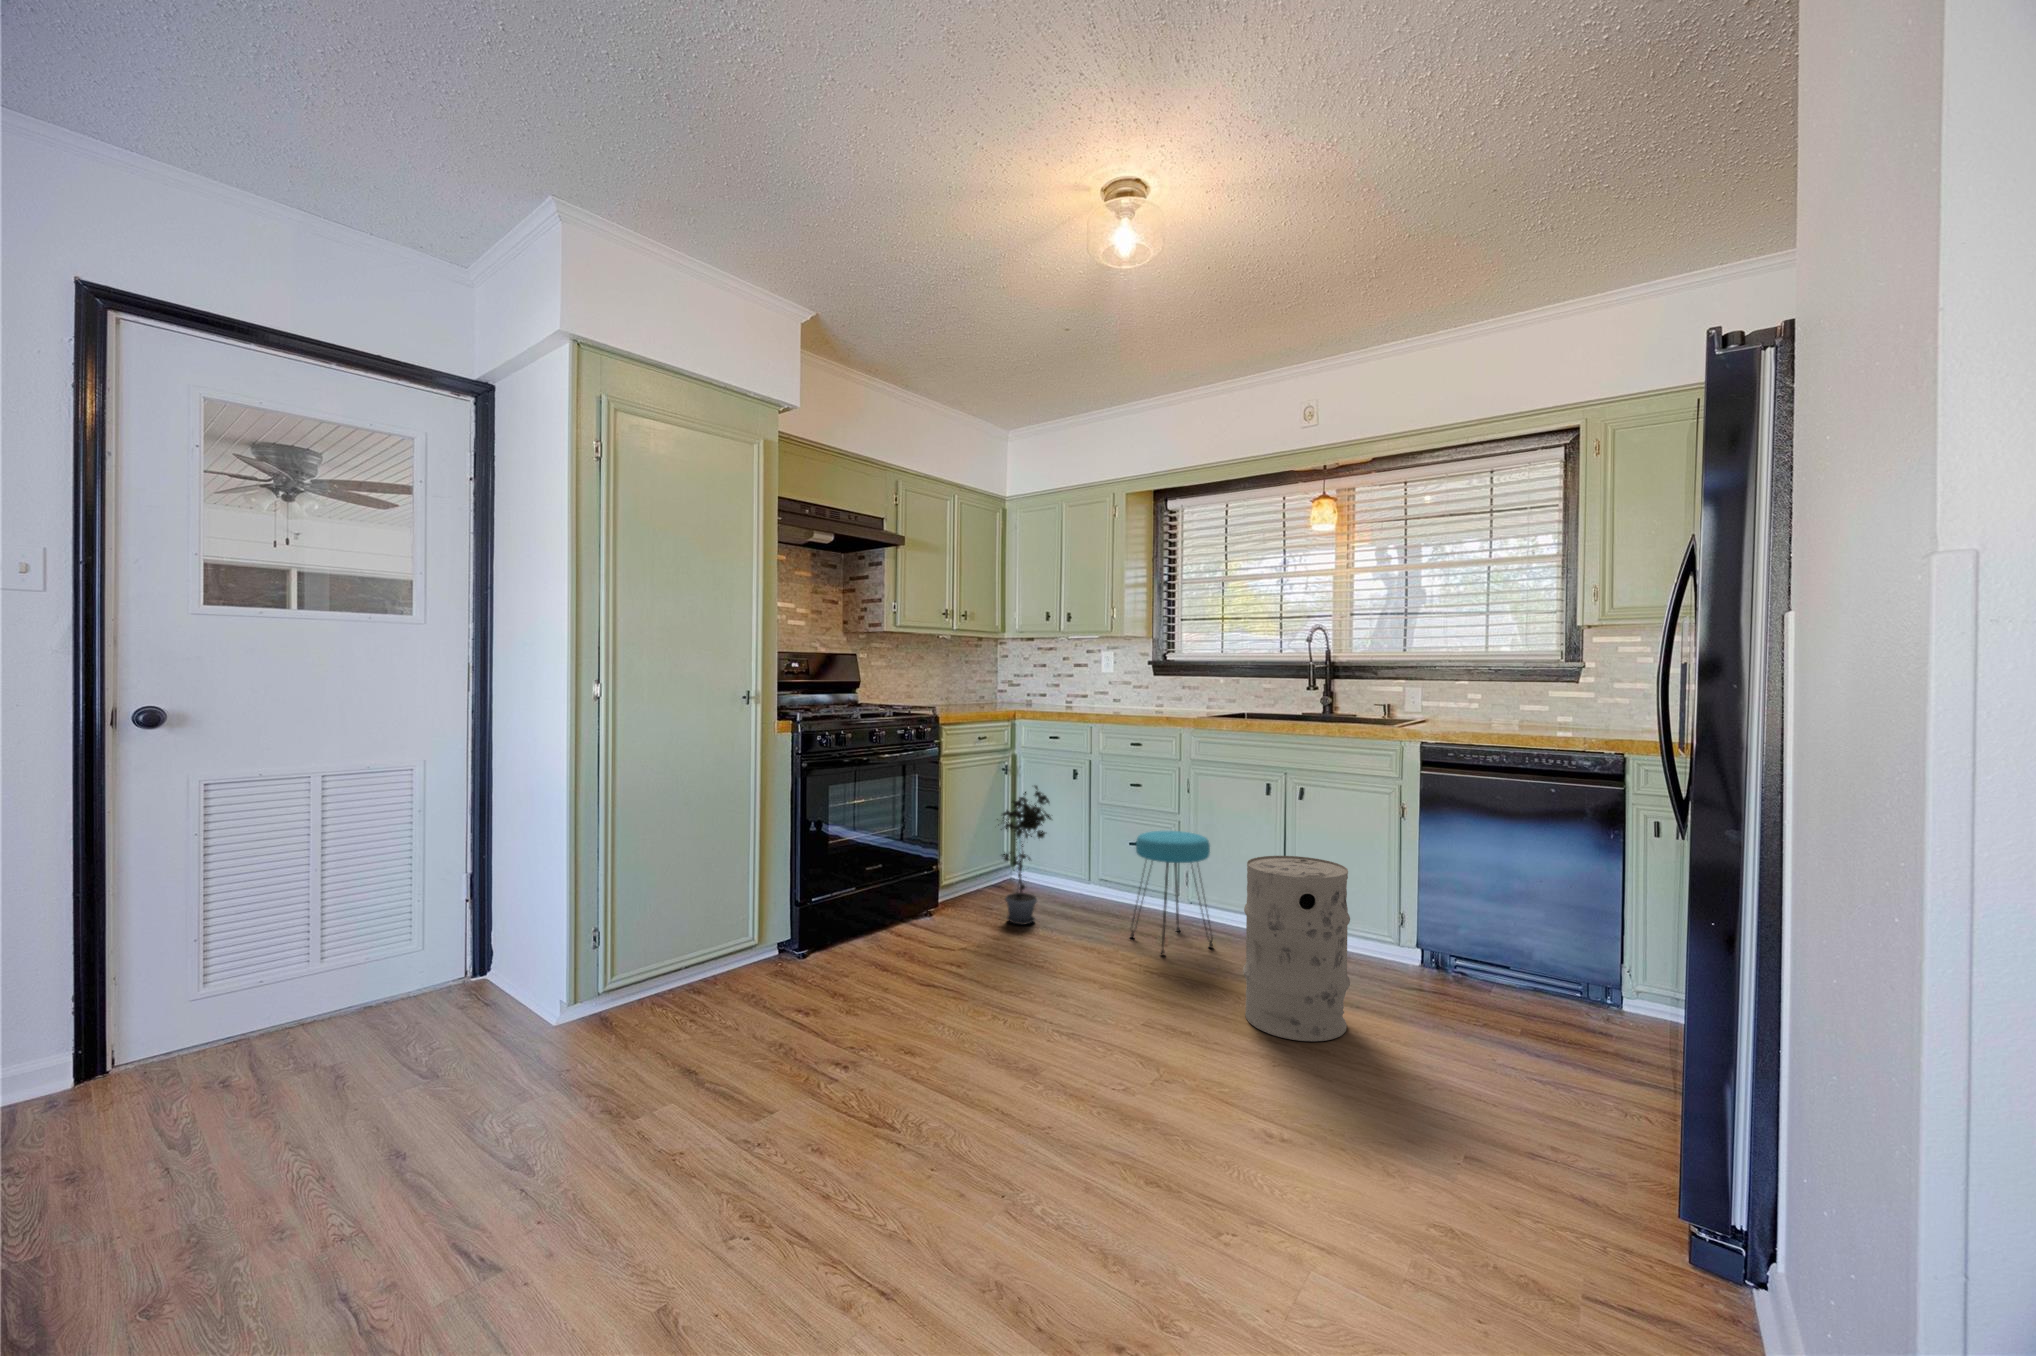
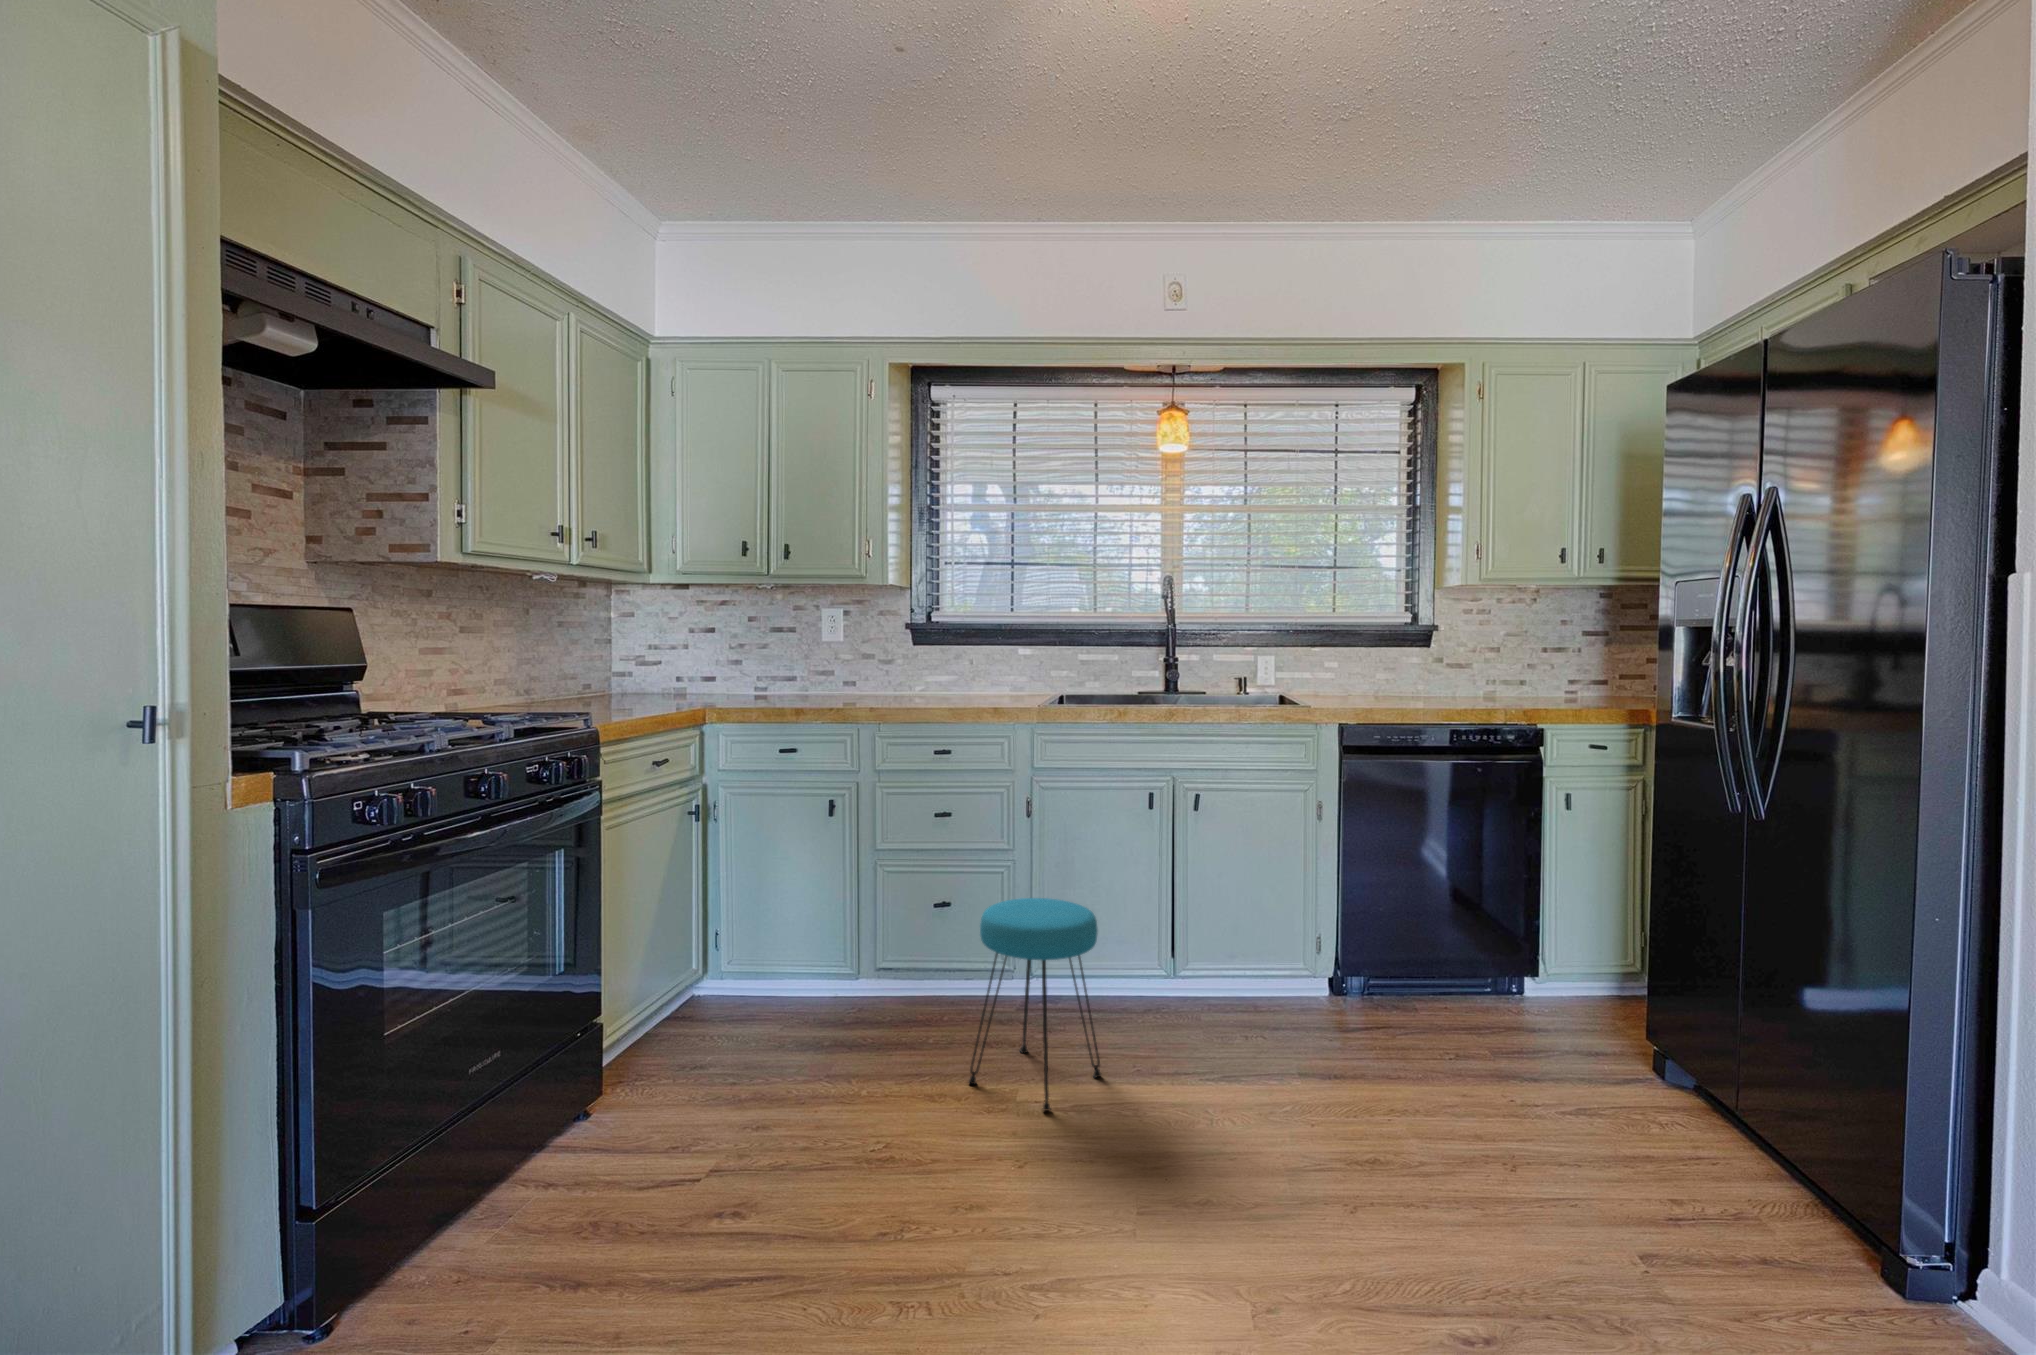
potted plant: present [997,786,1051,925] -> none [719,845,835,1098]
trash can: present [1243,856,1350,1041] -> none [1258,940,1427,1253]

